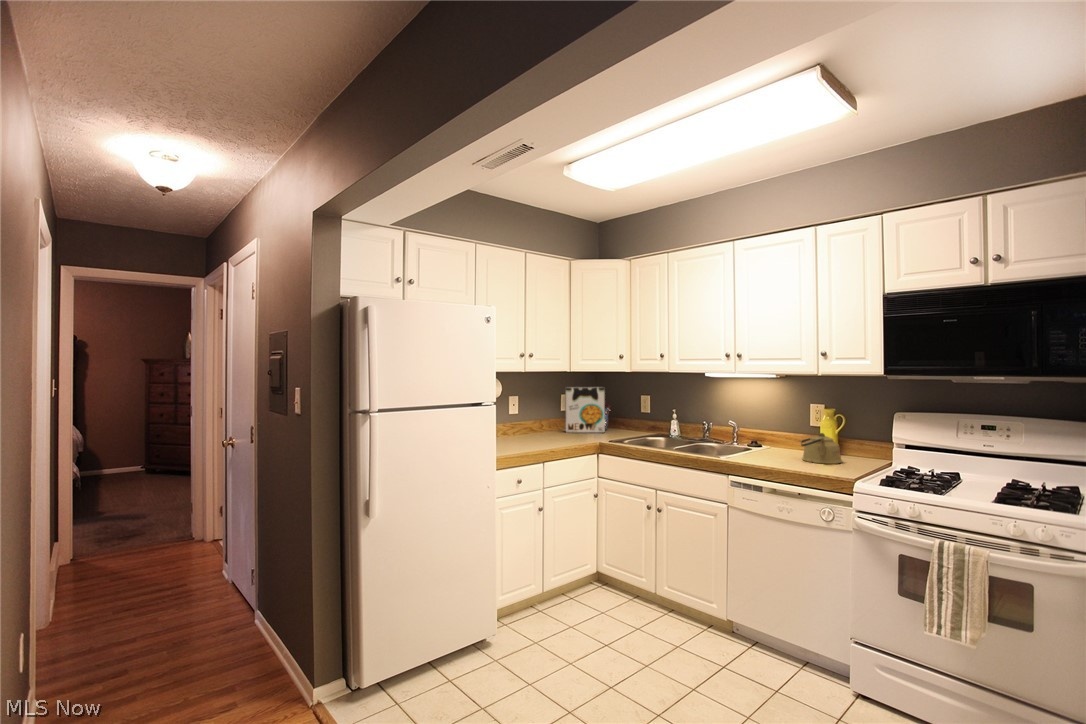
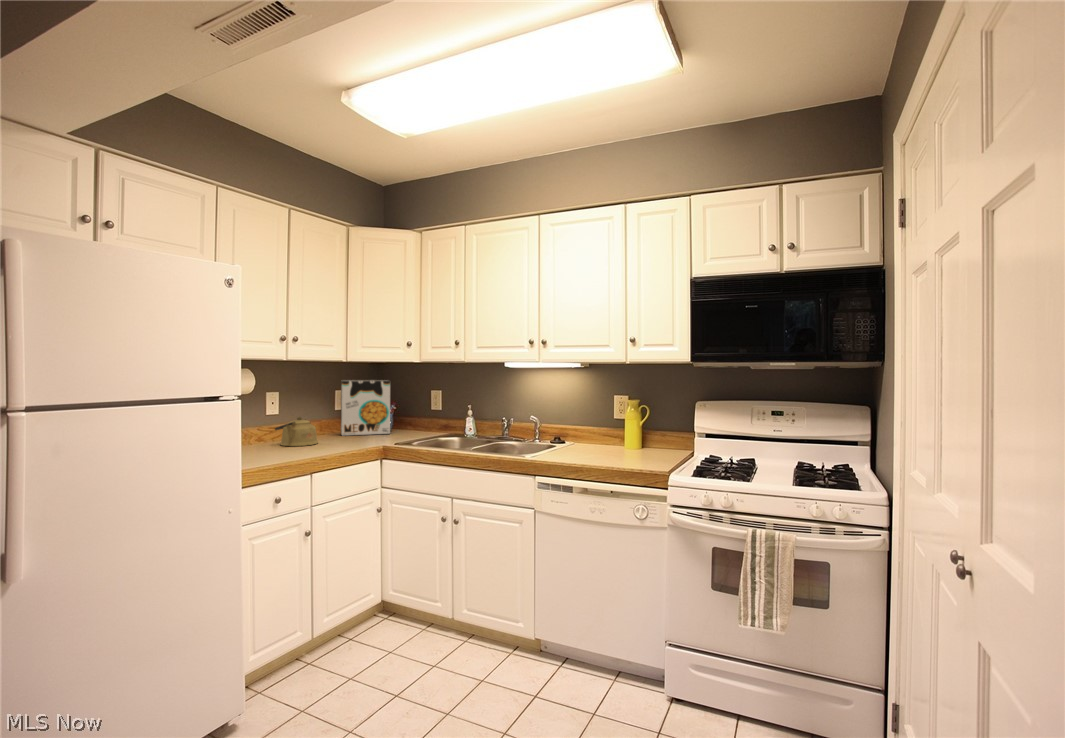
kettle: present [801,433,842,464] -> present [275,417,318,446]

